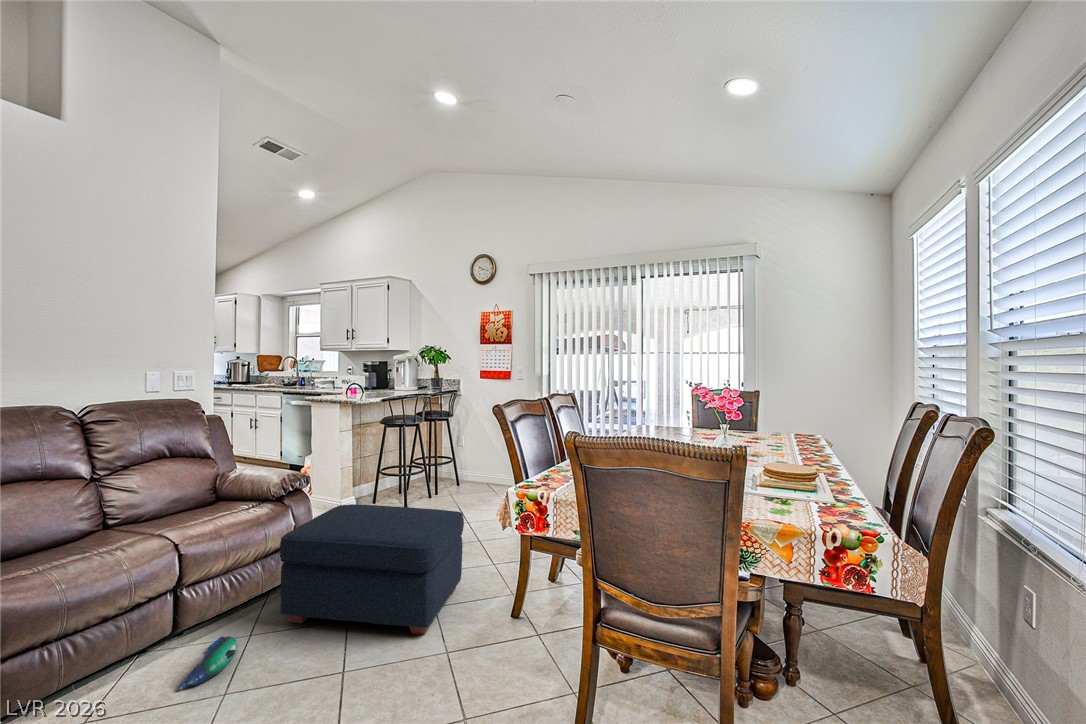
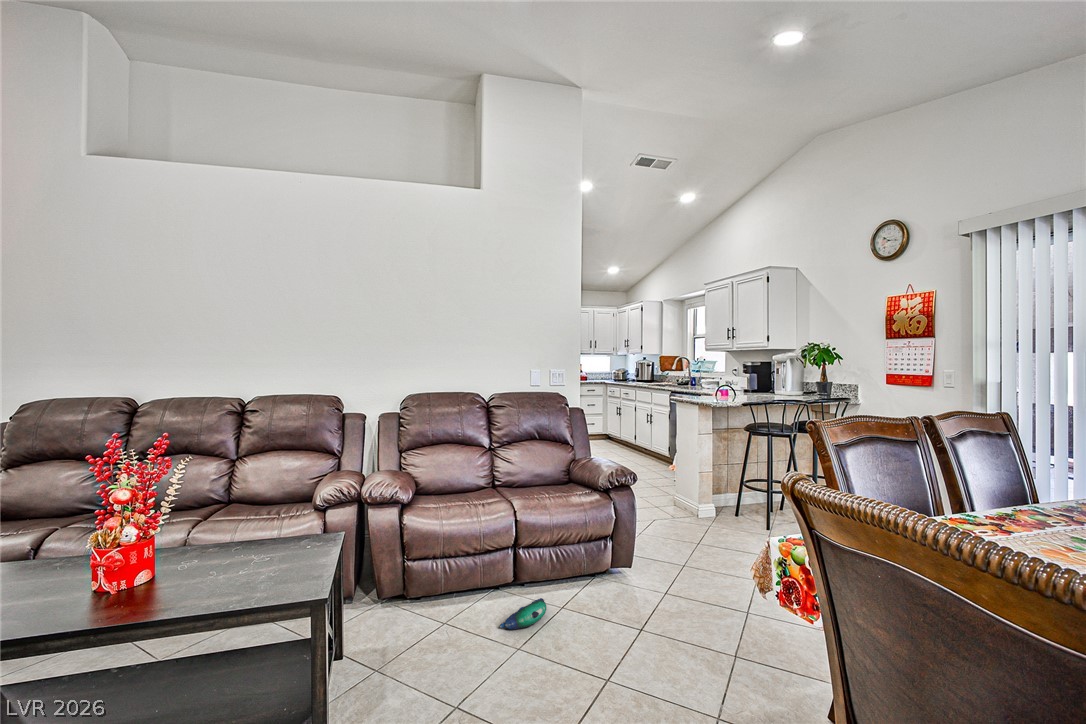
ottoman: present [279,504,464,635] -> none [586,510,780,679]

